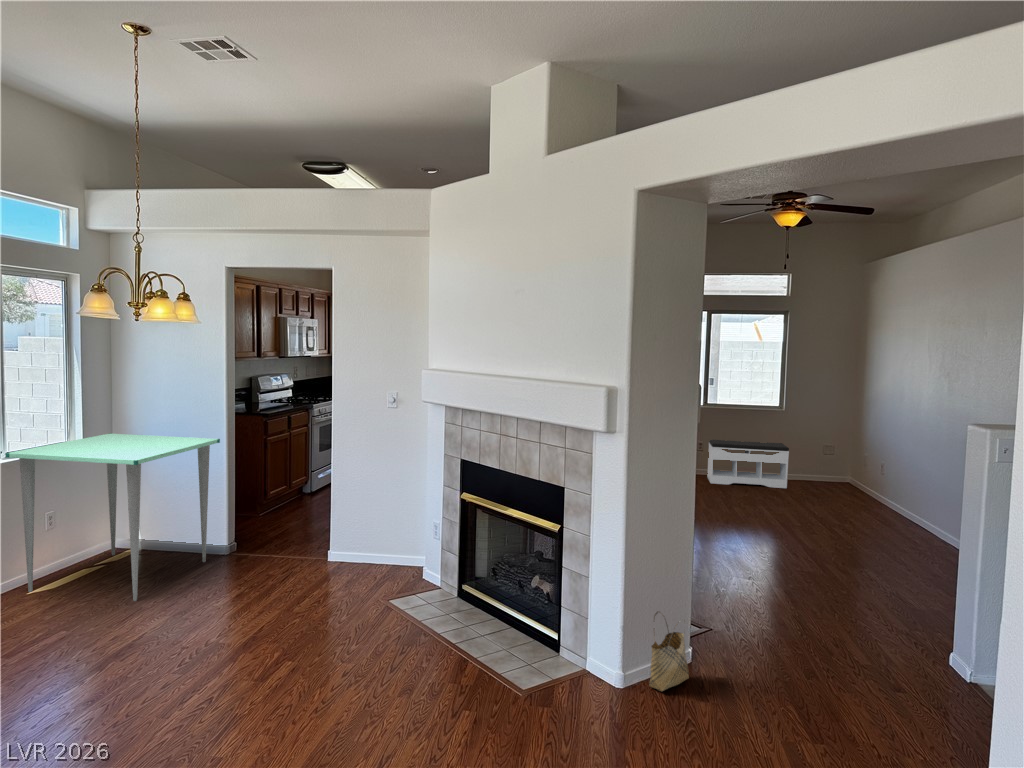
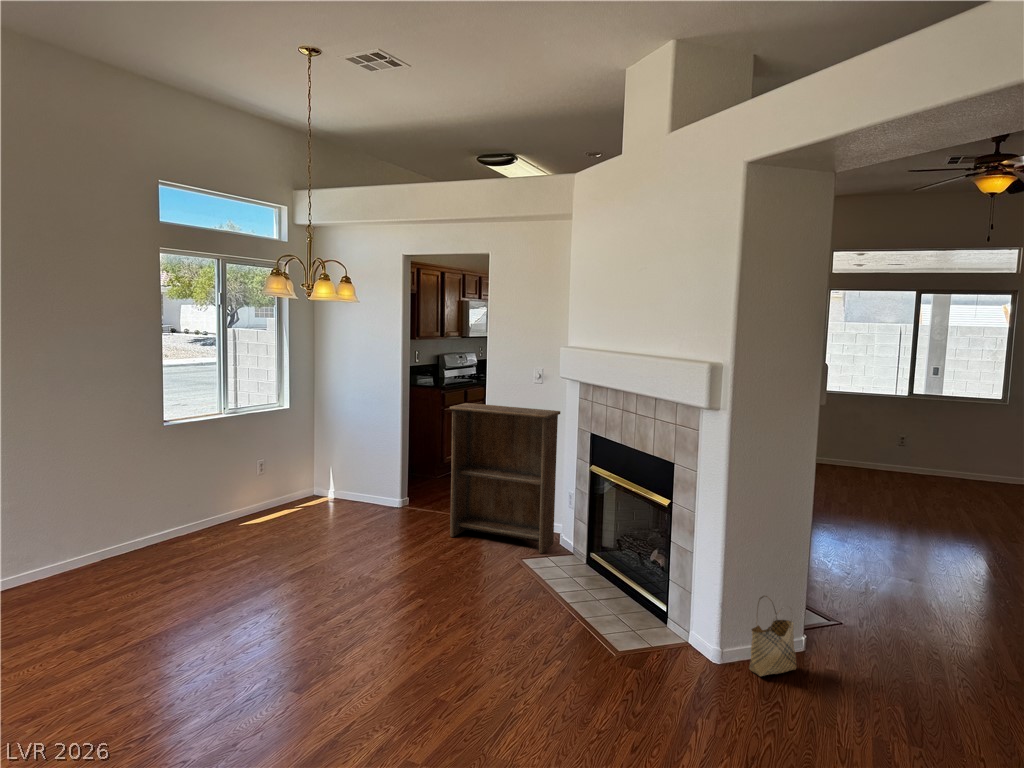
dining table: present [5,433,220,601] -> none [234,397,394,535]
bookshelf: none [298,433,422,592] -> present [450,403,560,553]
bench: present [707,440,789,488] -> none [909,433,1015,495]

